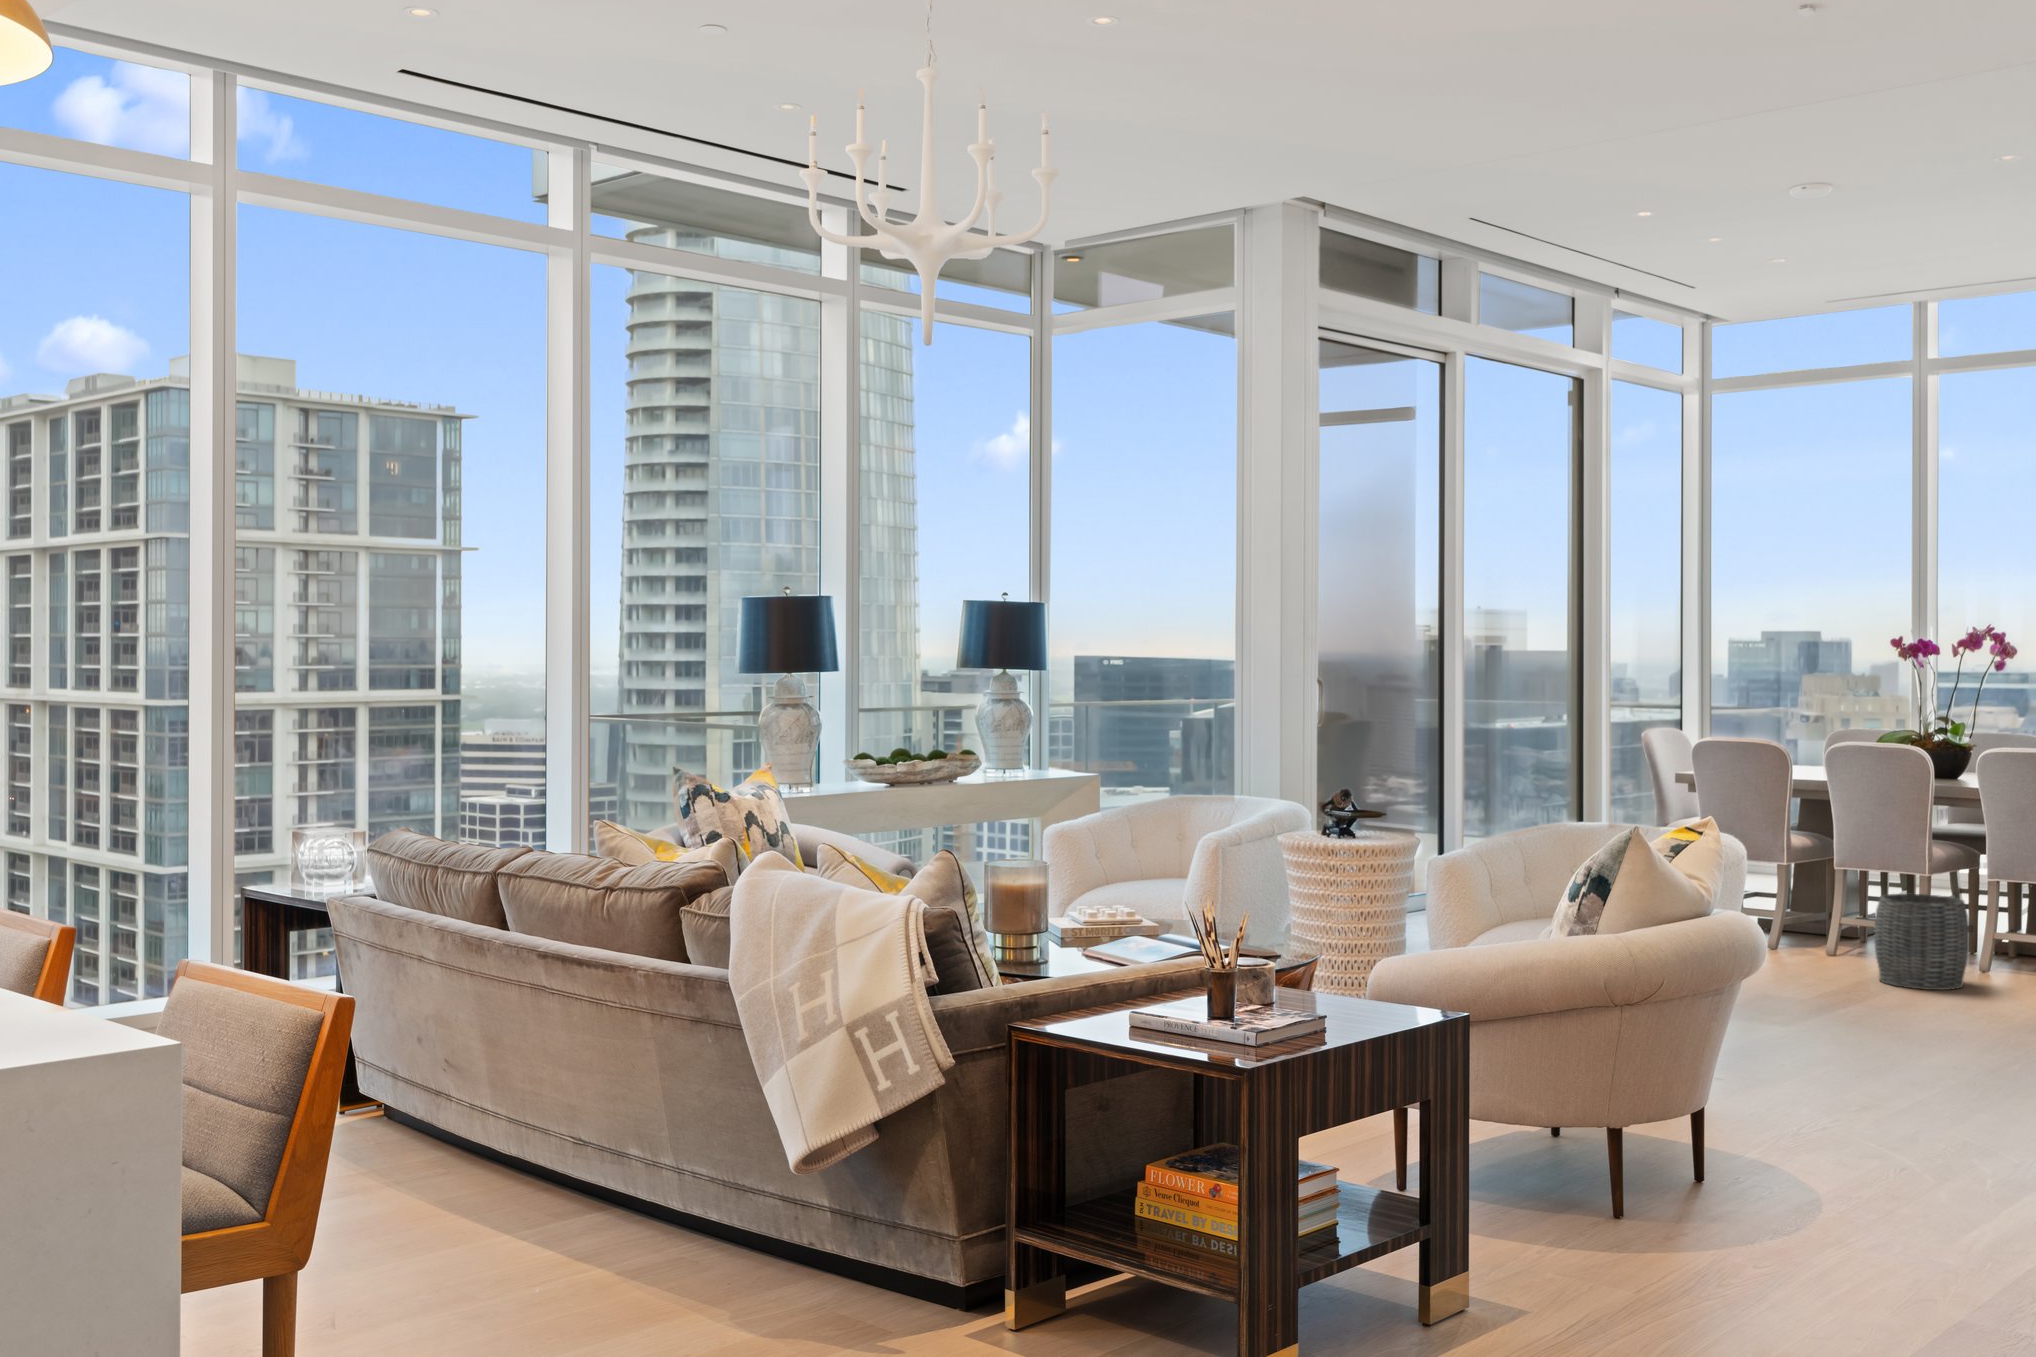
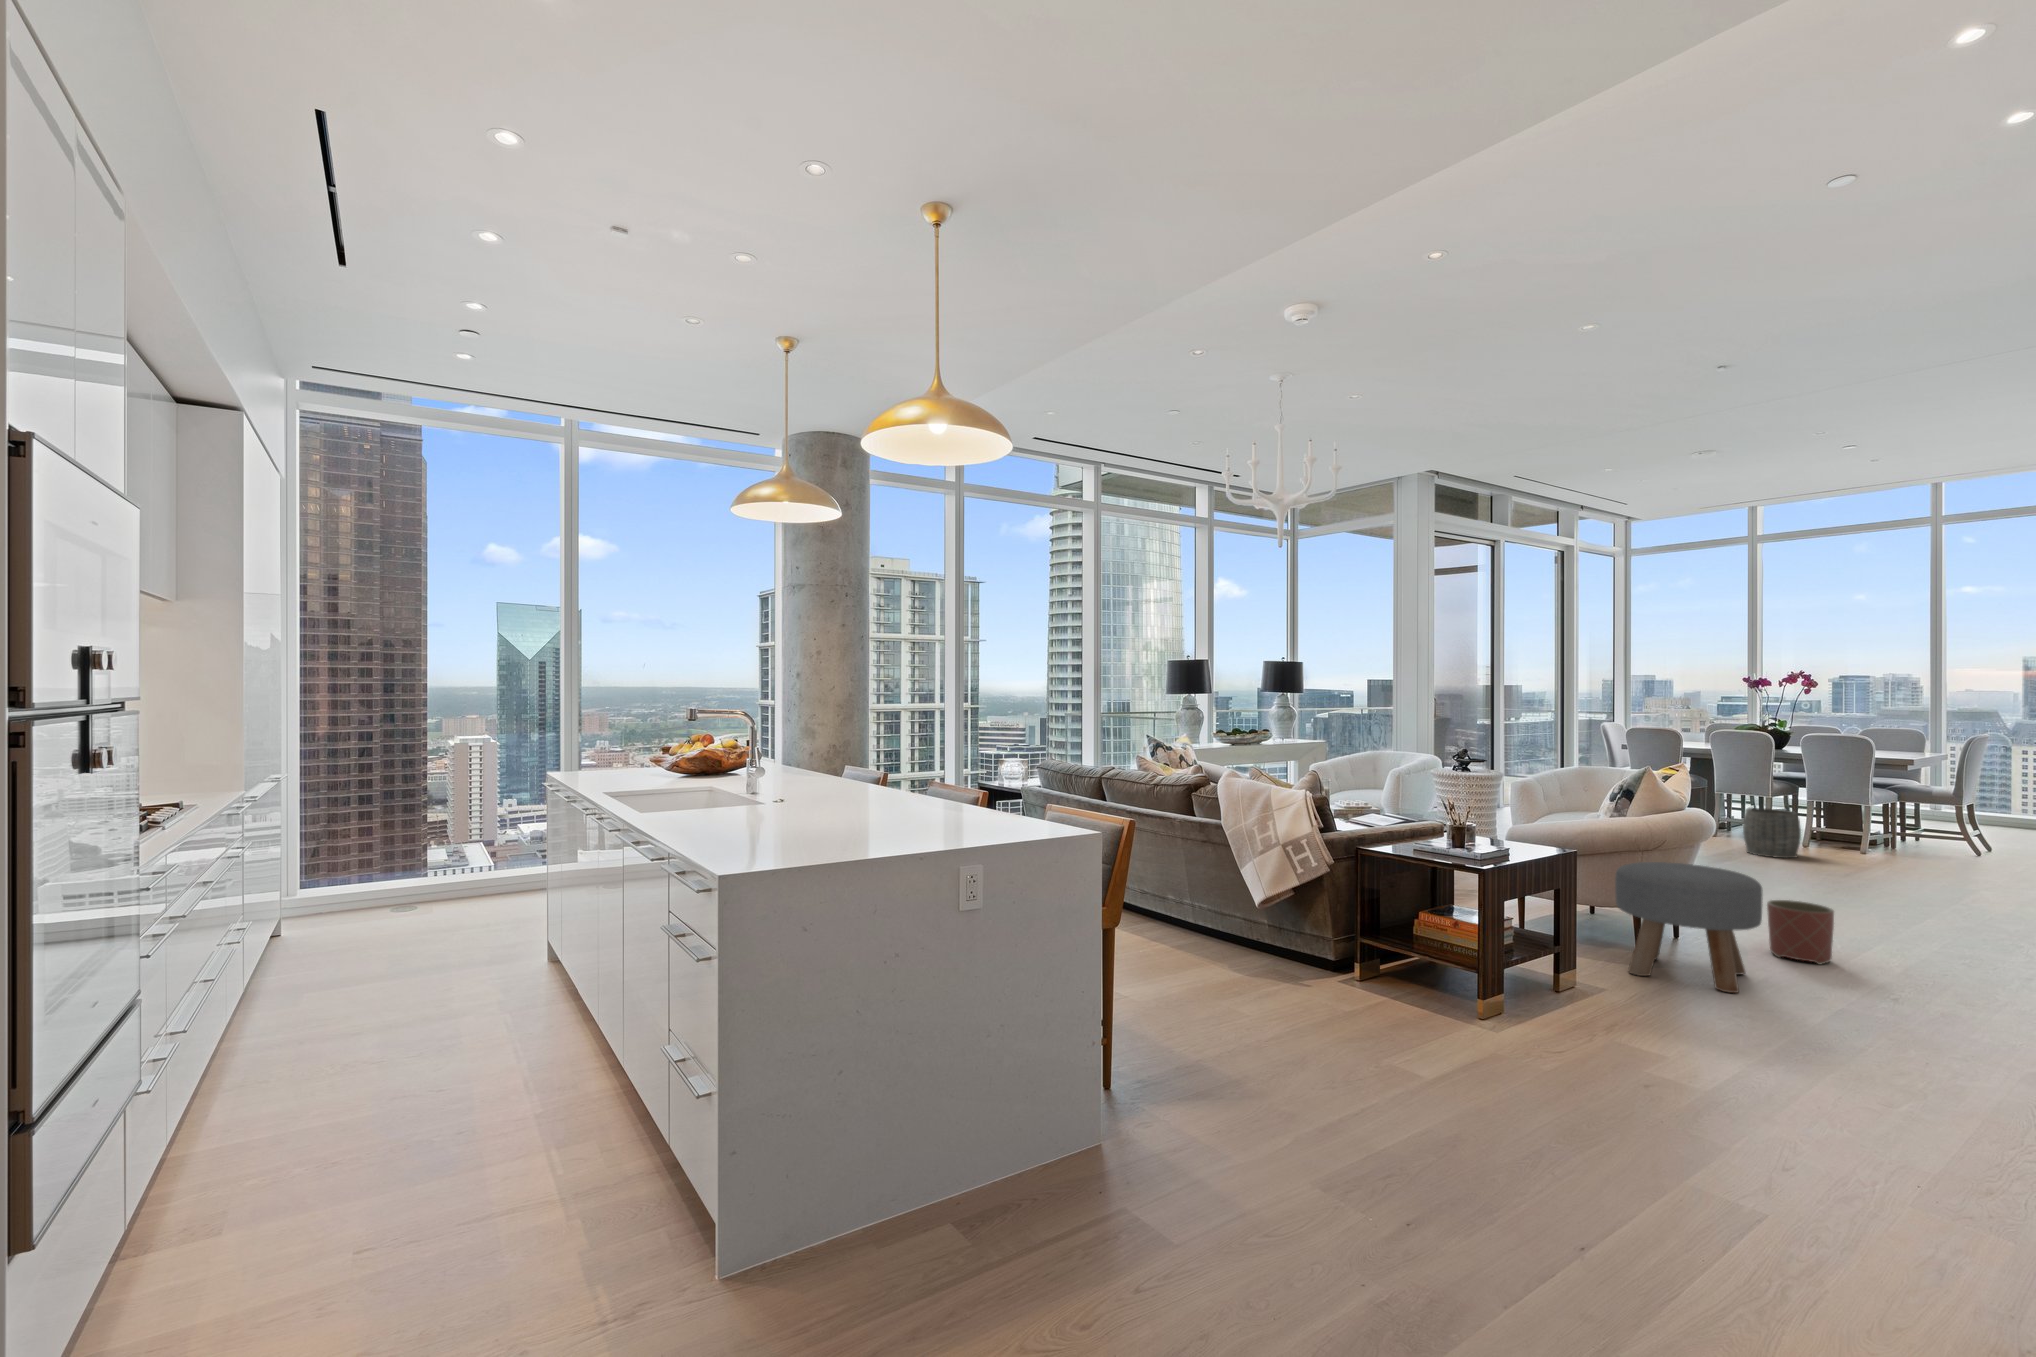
ottoman: none [1571,1024,1834,1297] -> present [1615,862,1763,993]
planter: none [1862,1088,1975,1218] -> present [1767,900,1834,965]

